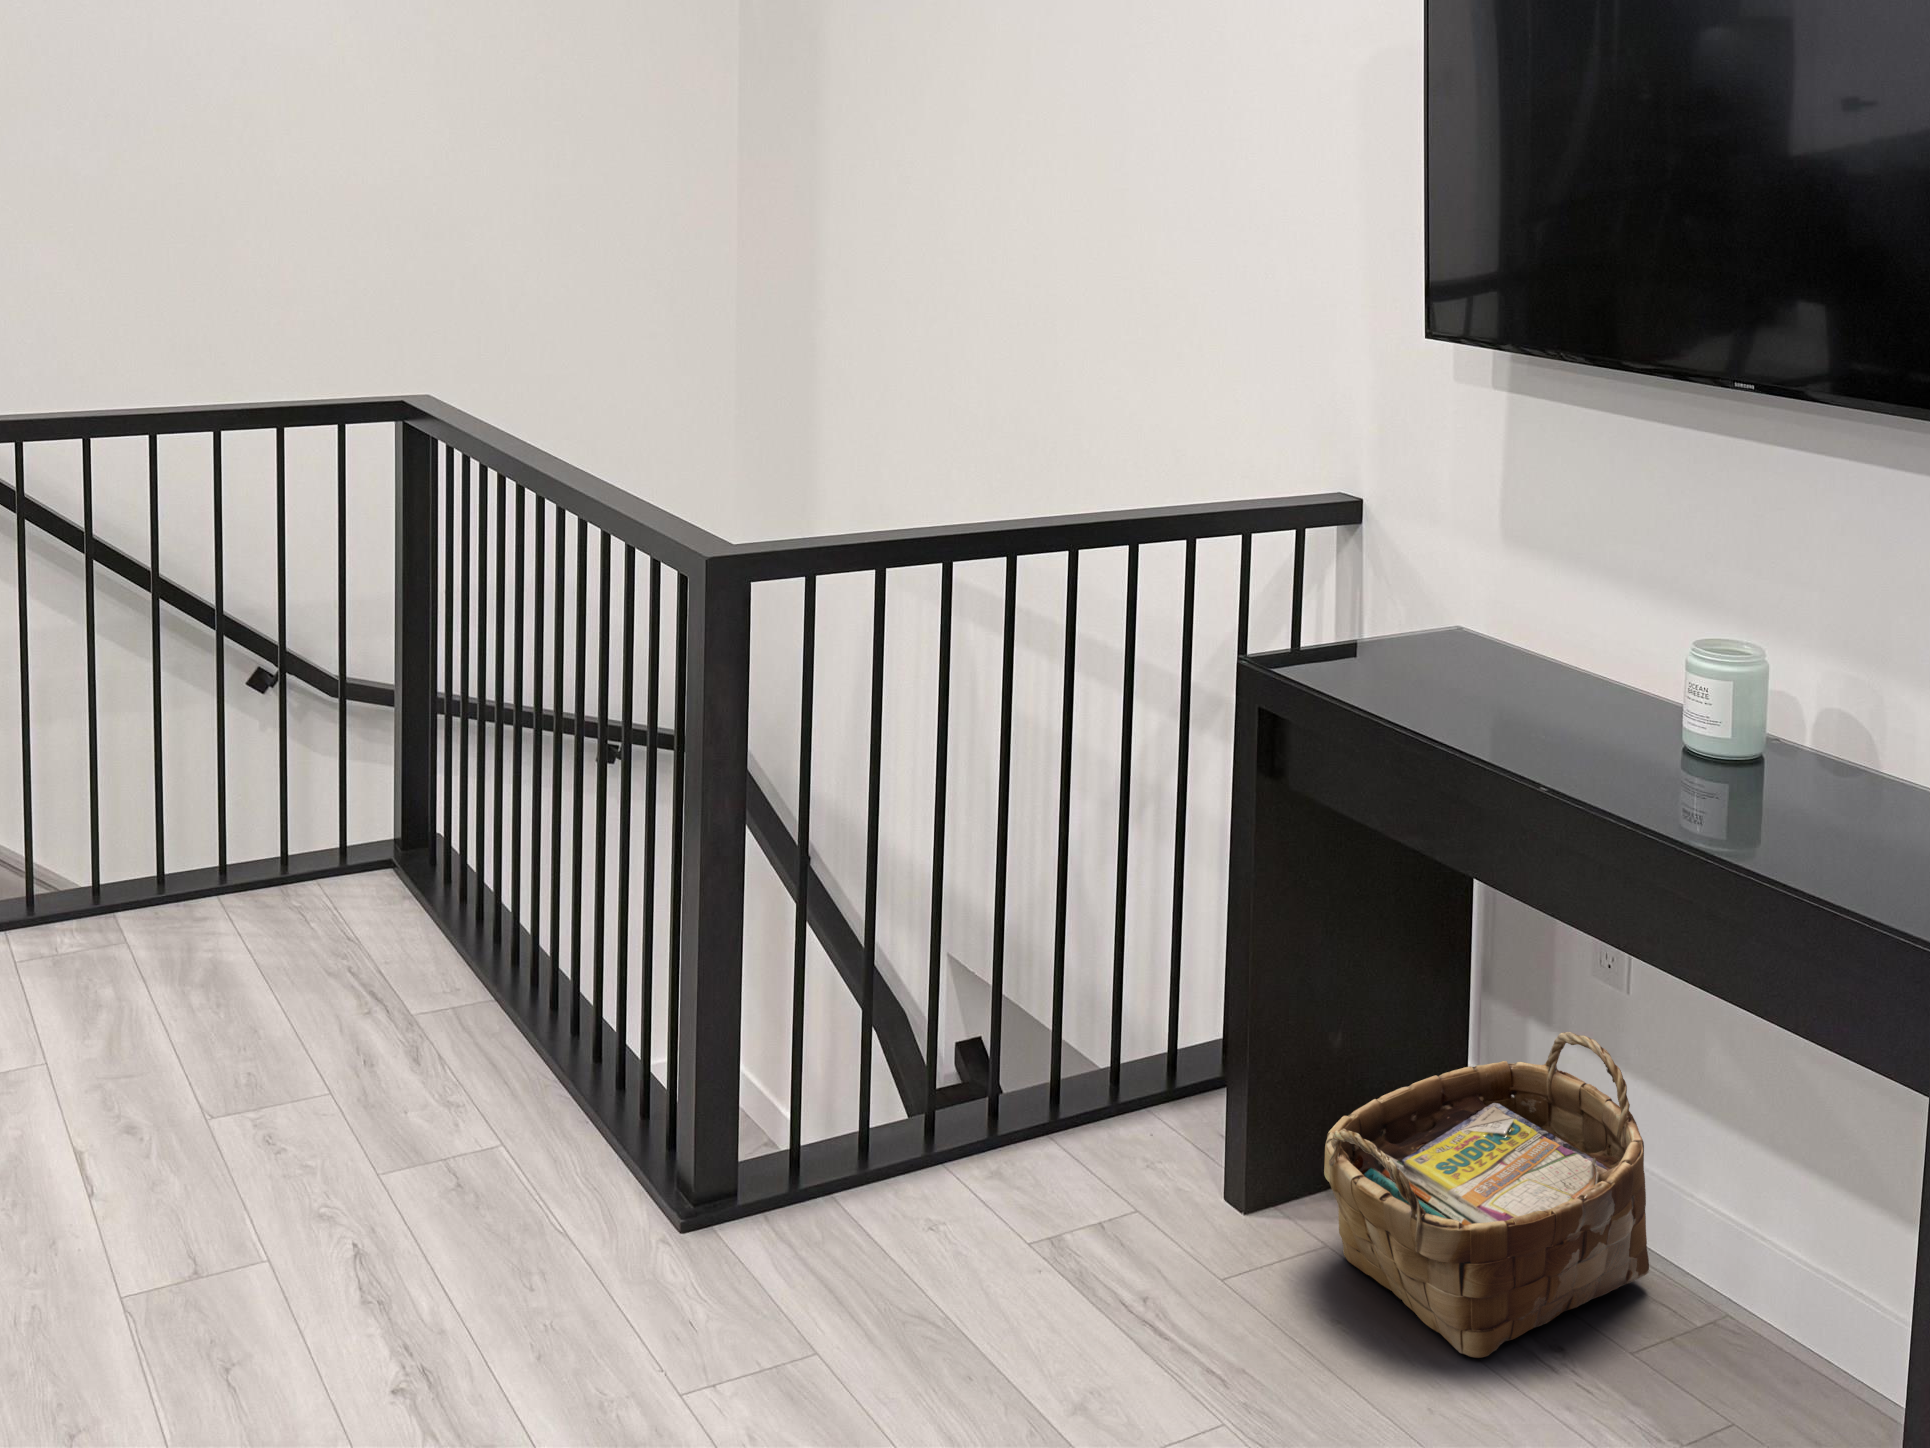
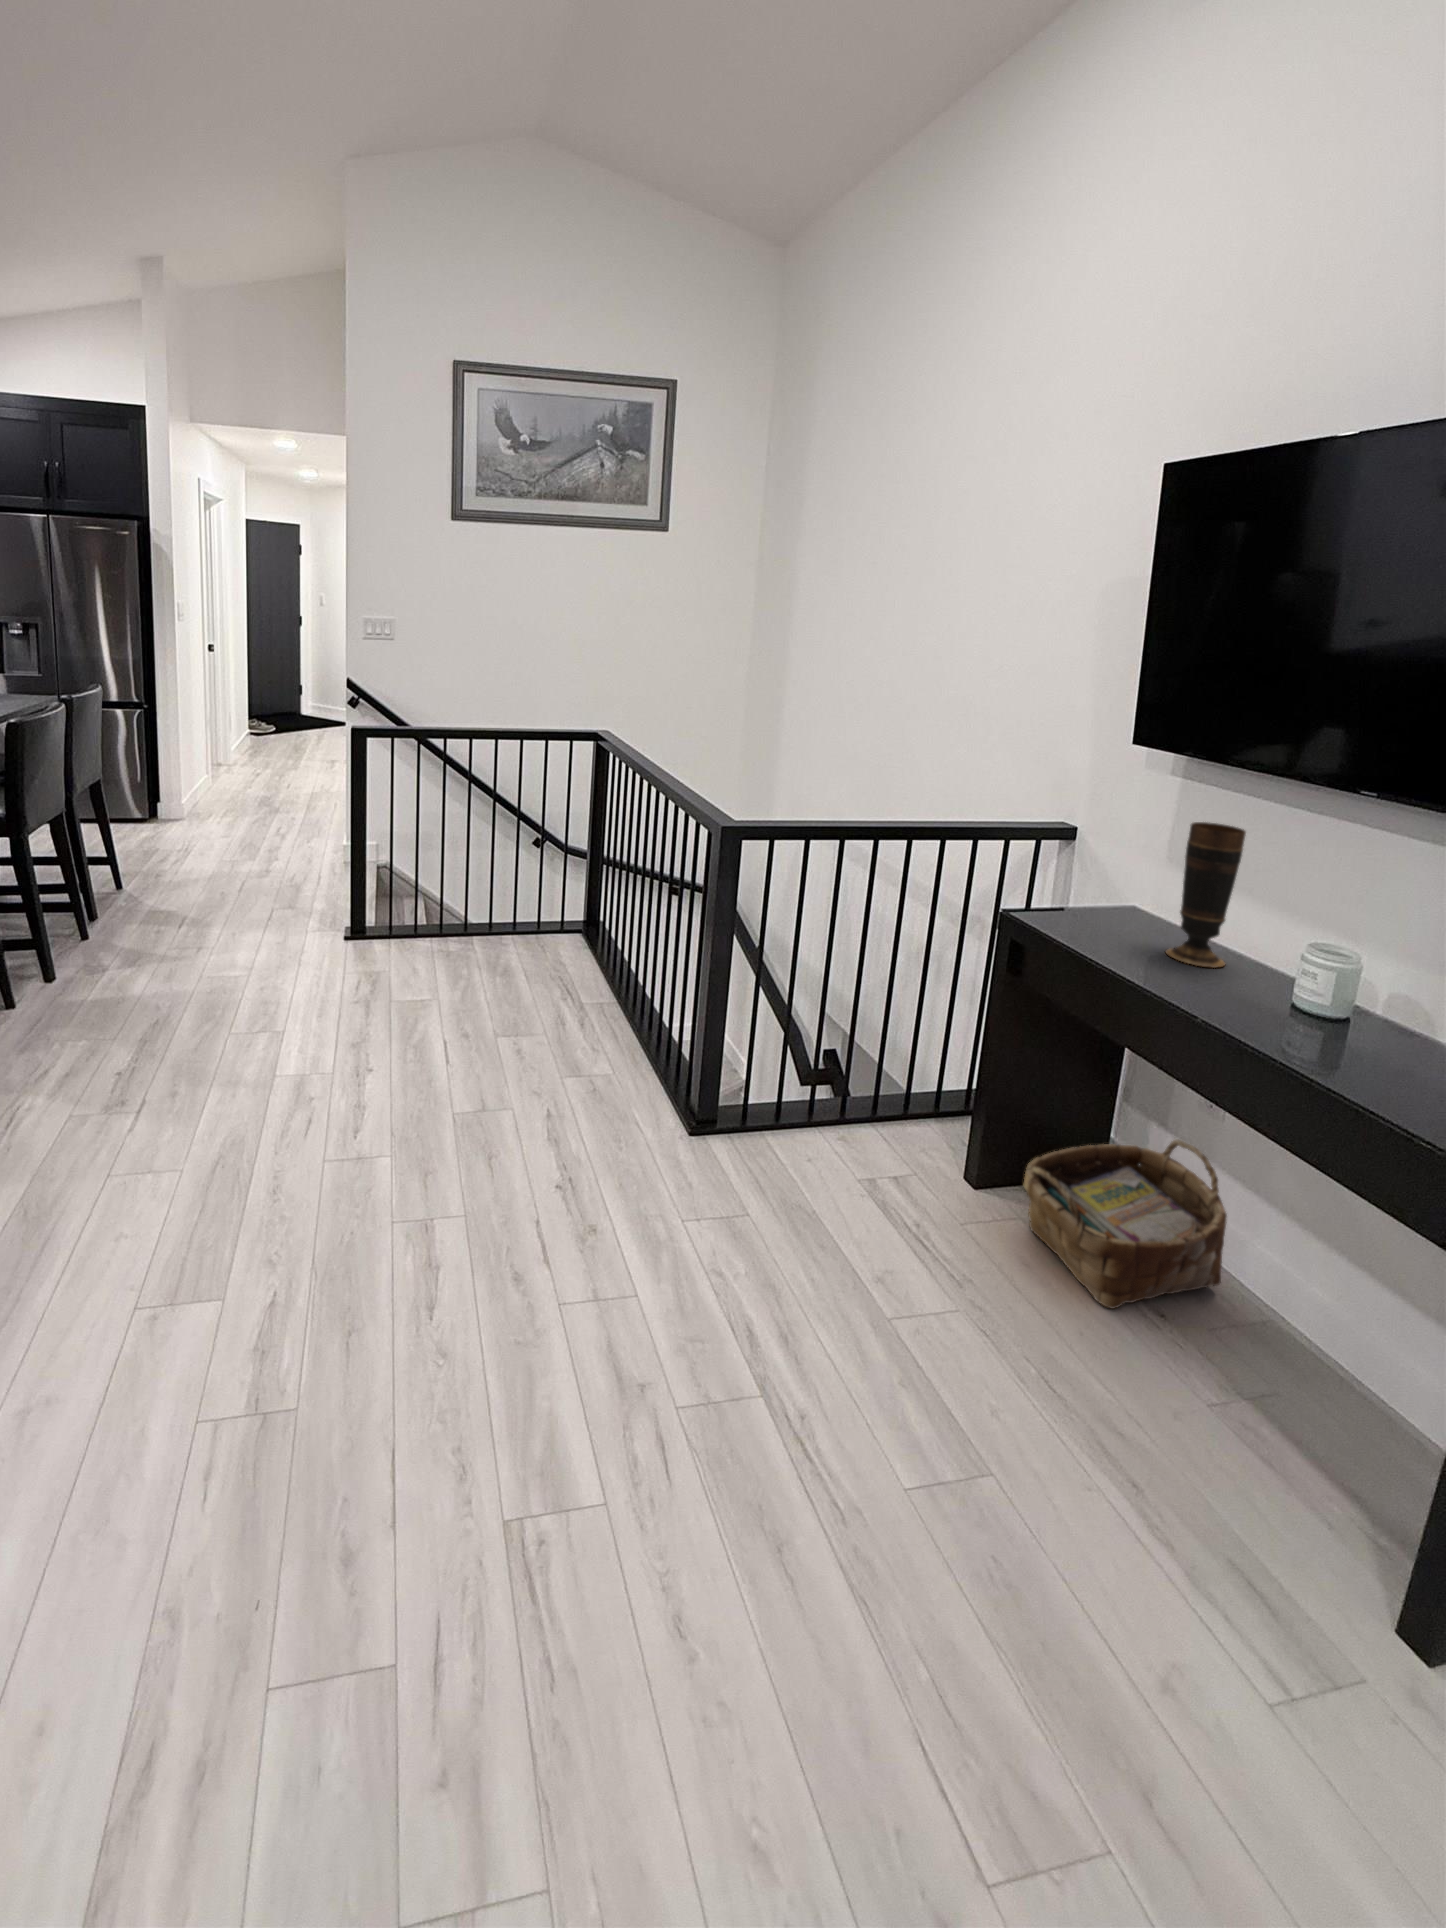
vase: none [1504,459,1597,709] -> present [1166,822,1246,968]

